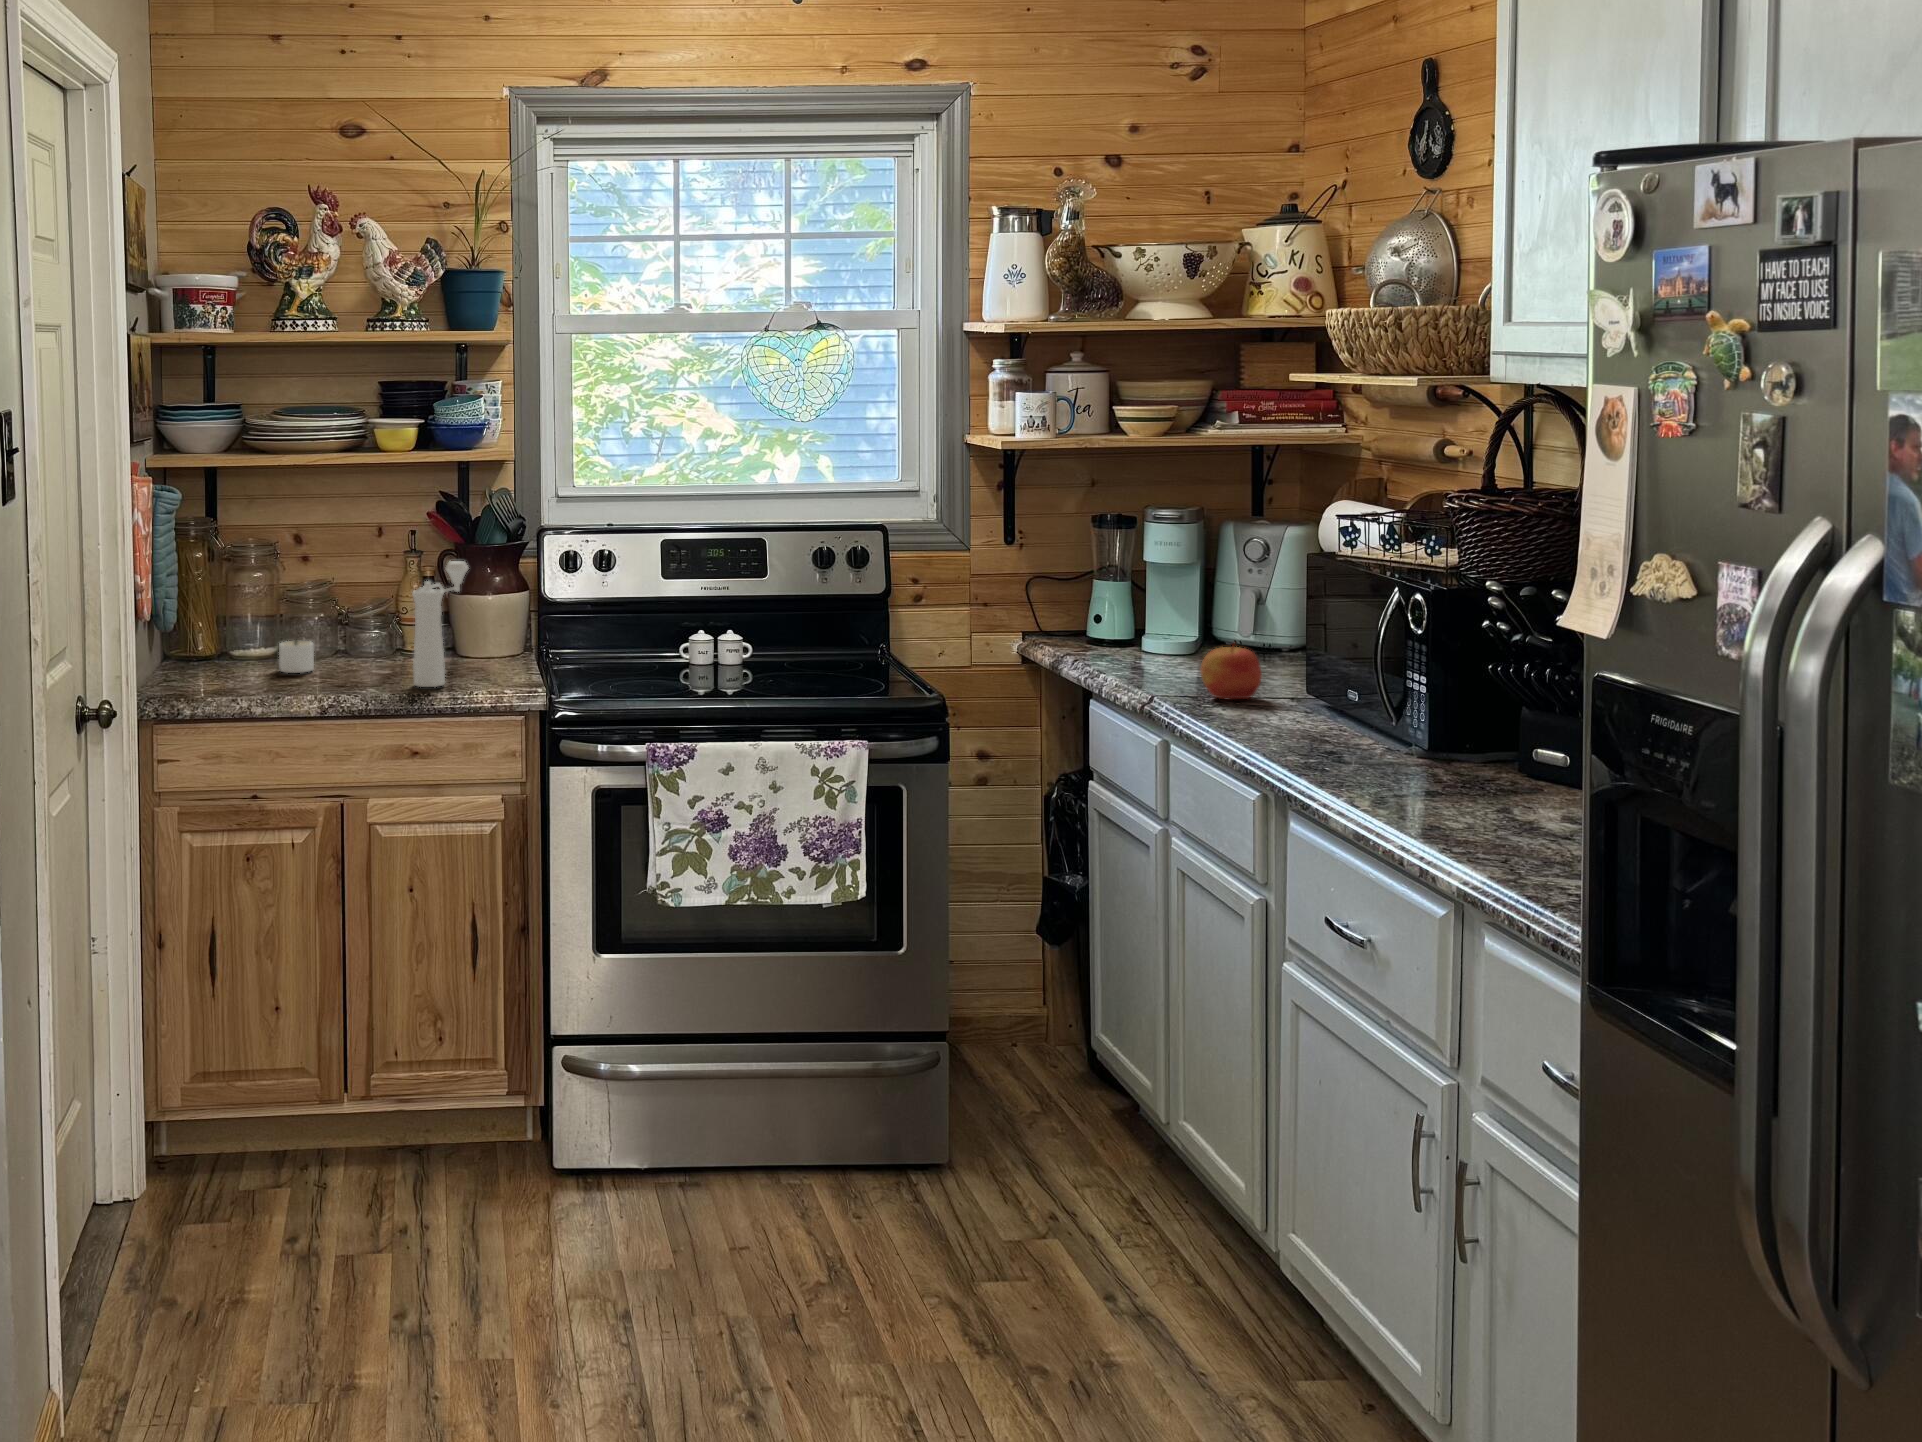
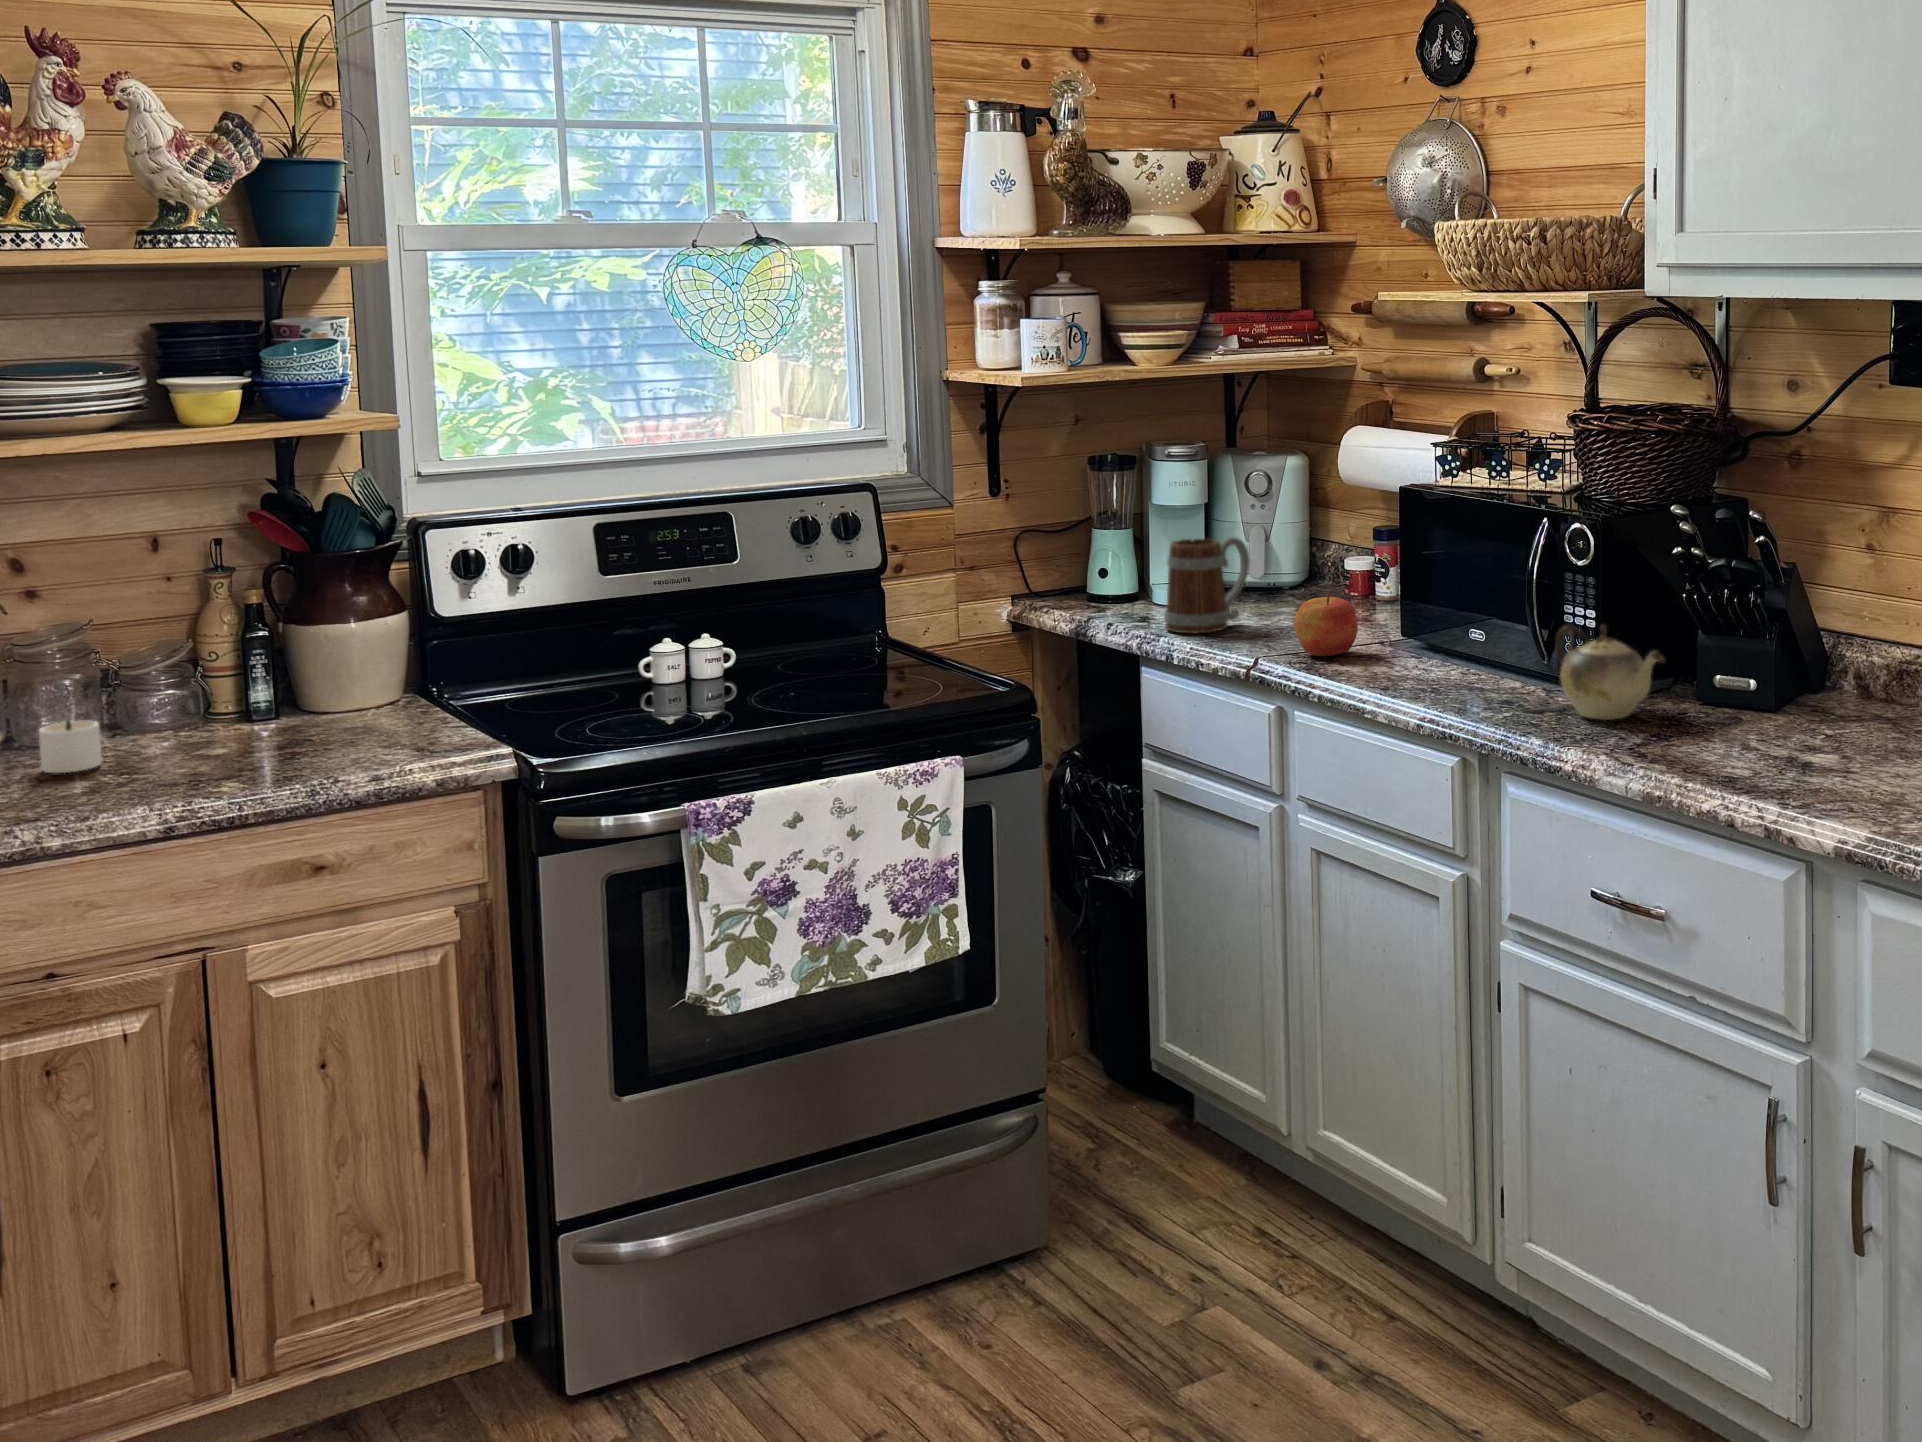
pepper mill: present [412,561,468,687] -> none [283,579,355,767]
mug: none [1121,588,1206,671] -> present [1164,537,1250,633]
teapot: none [1360,685,1448,776] -> present [1556,625,1665,720]

